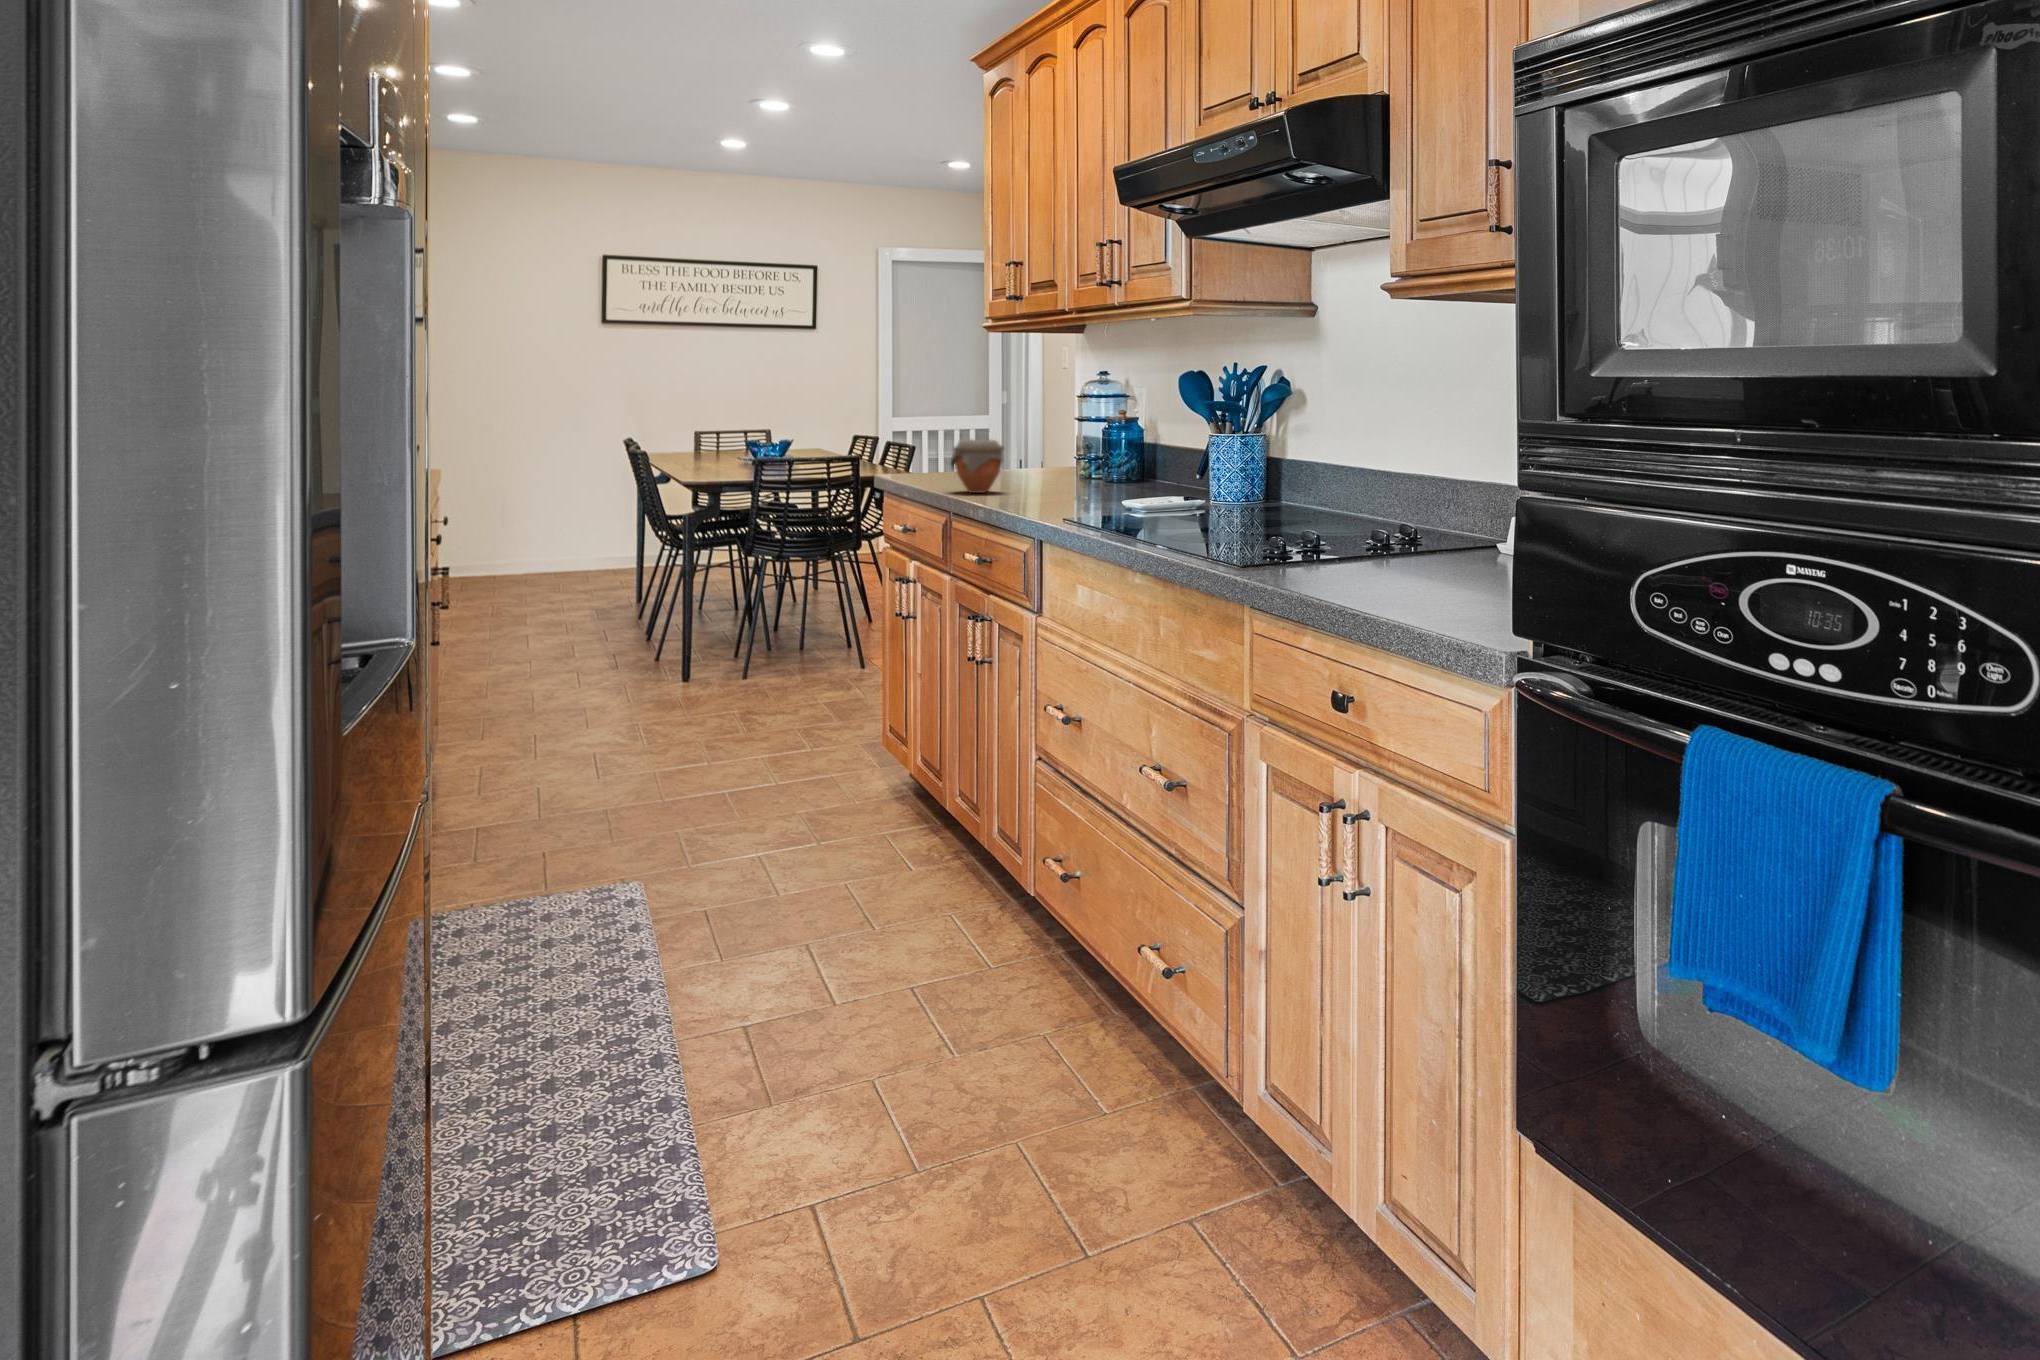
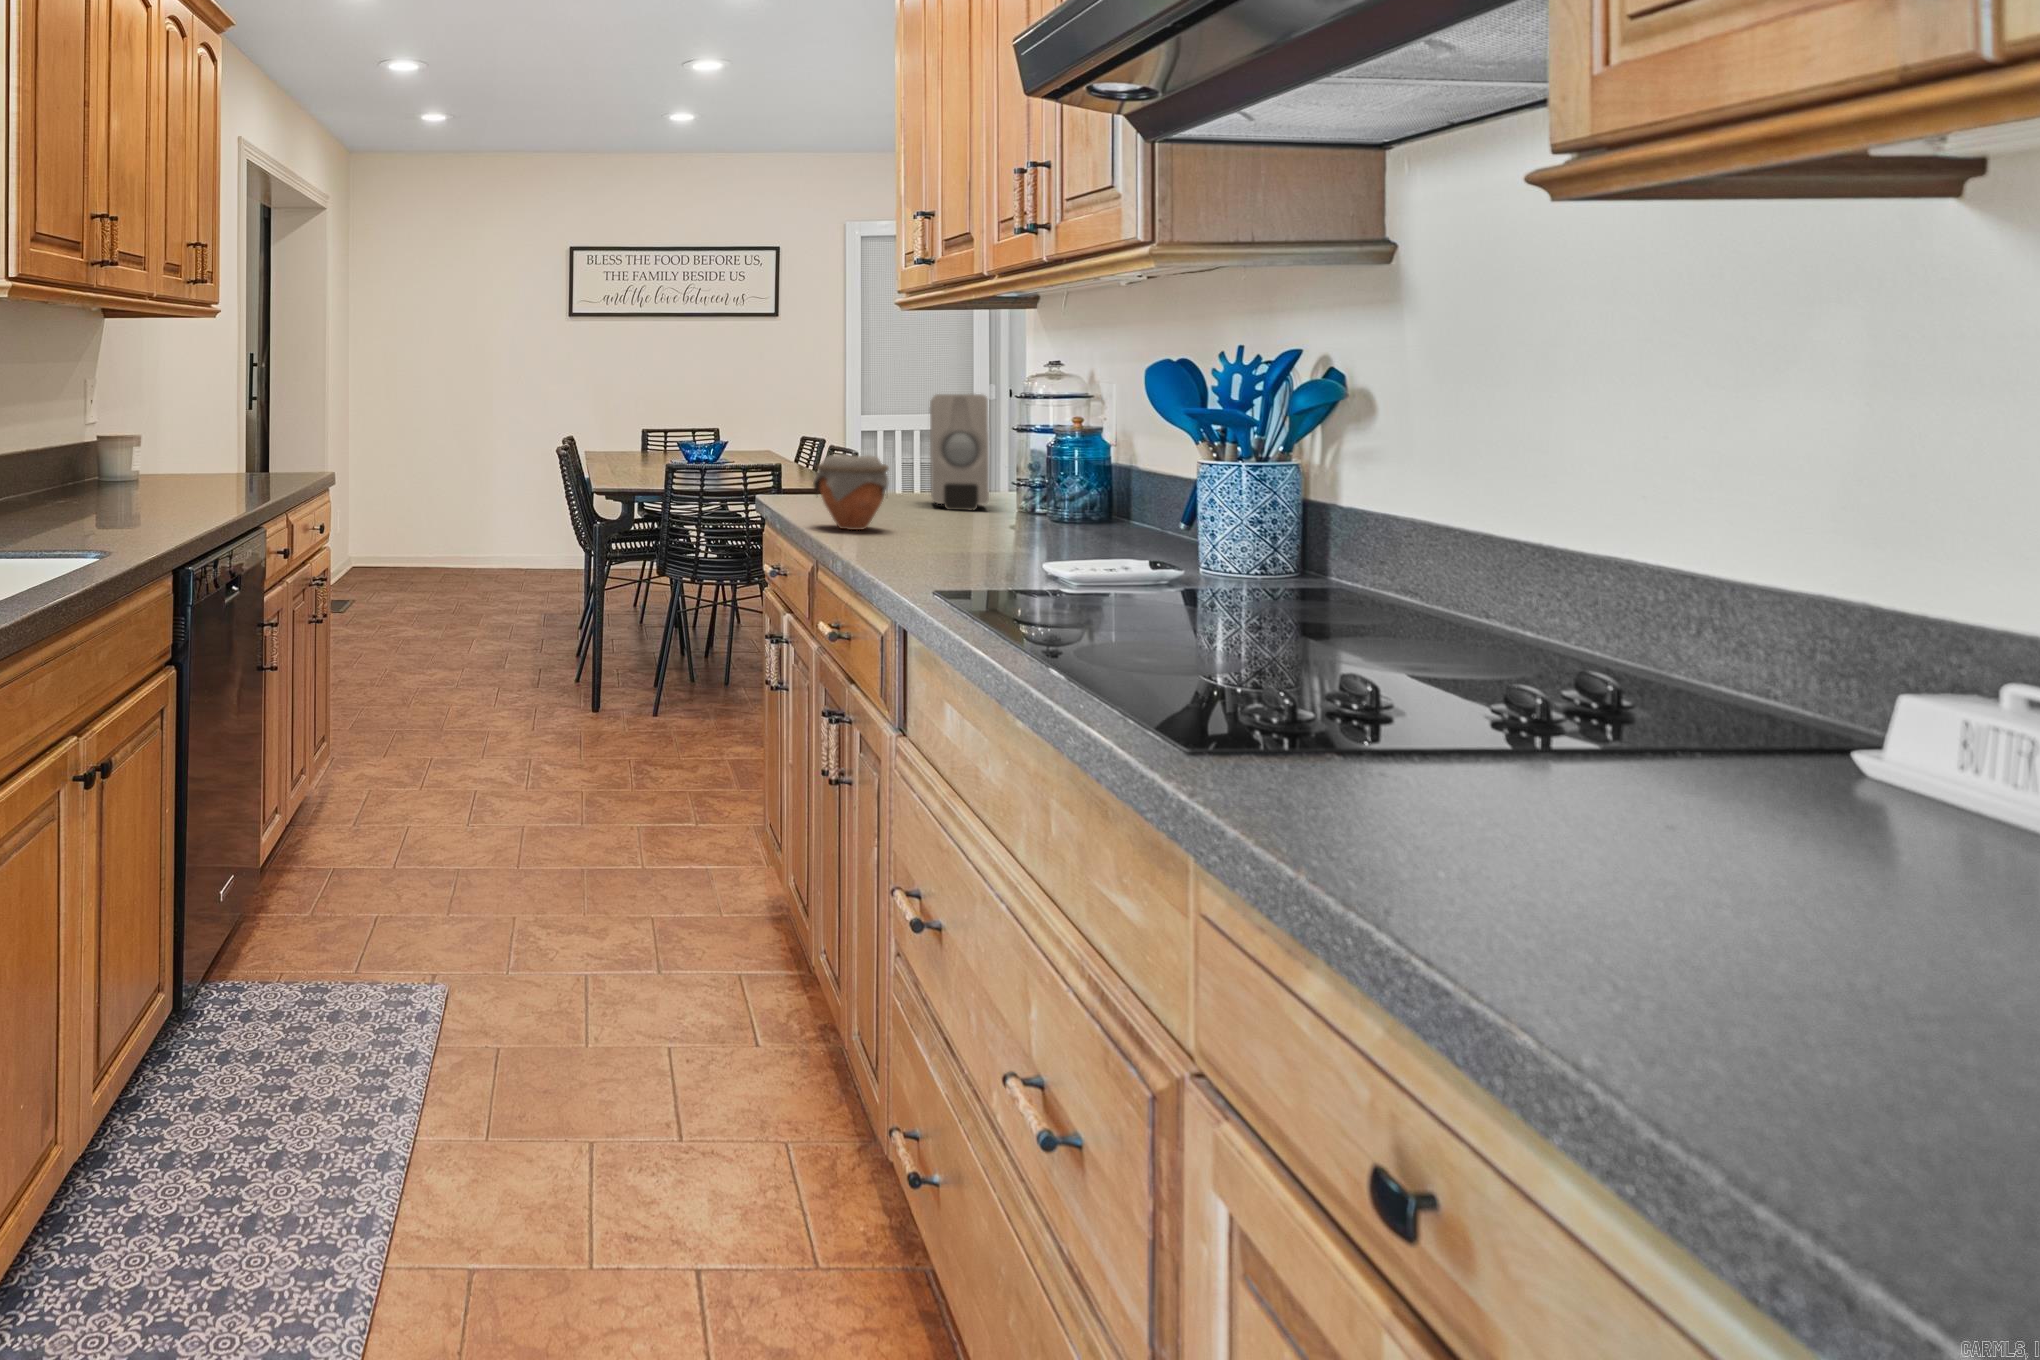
soap dispenser: none [1014,395,1059,479] -> present [930,394,989,510]

